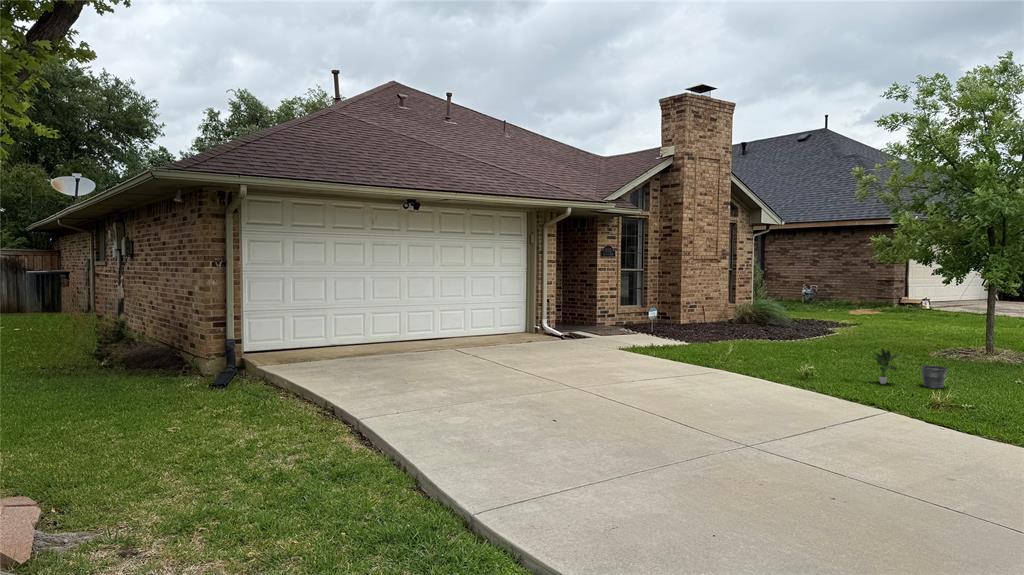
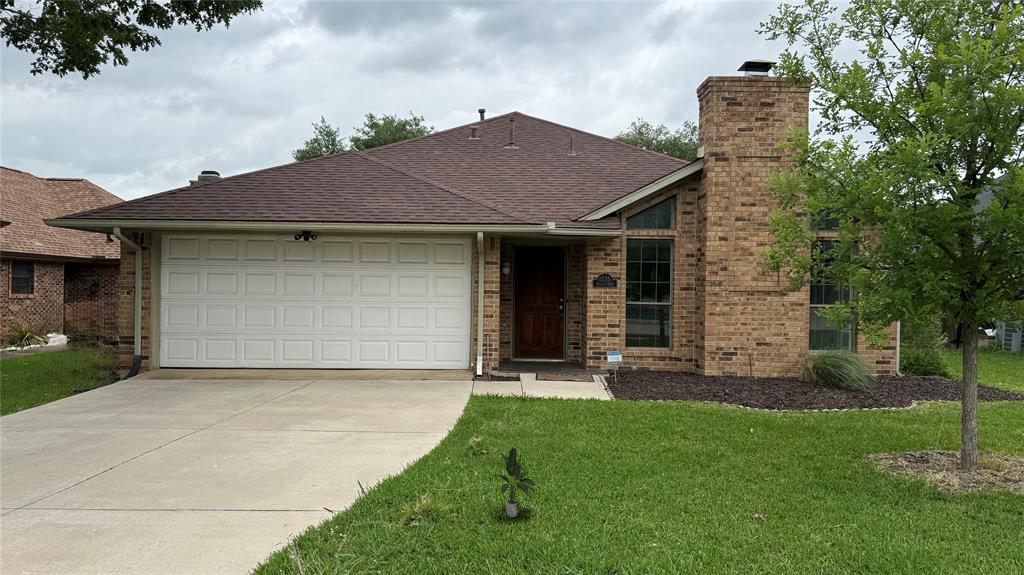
bucket: present [919,365,947,388] -> none [547,496,600,552]

